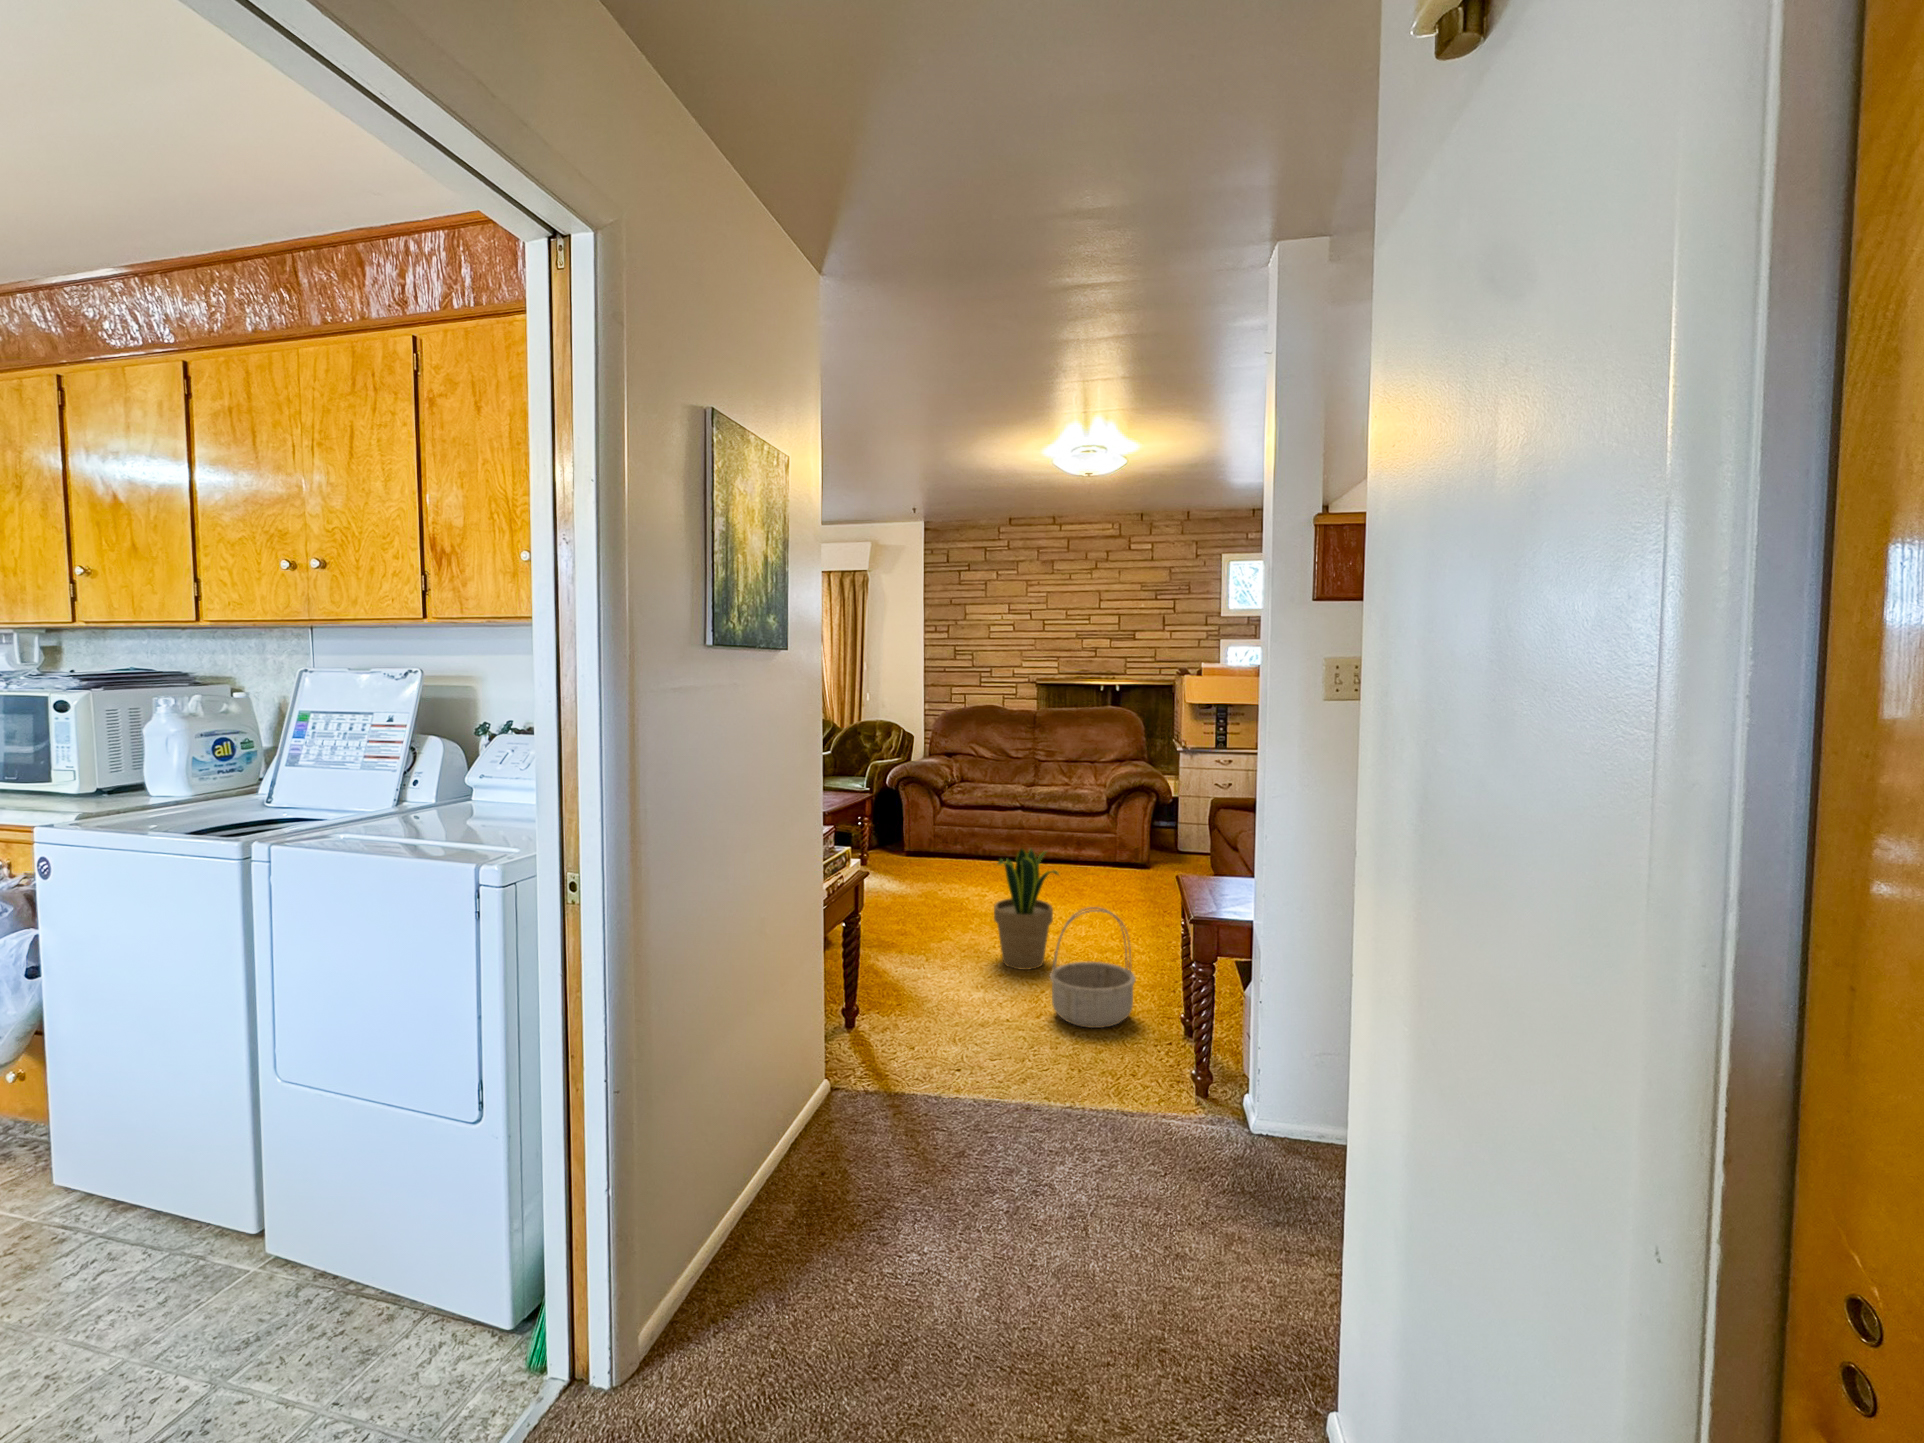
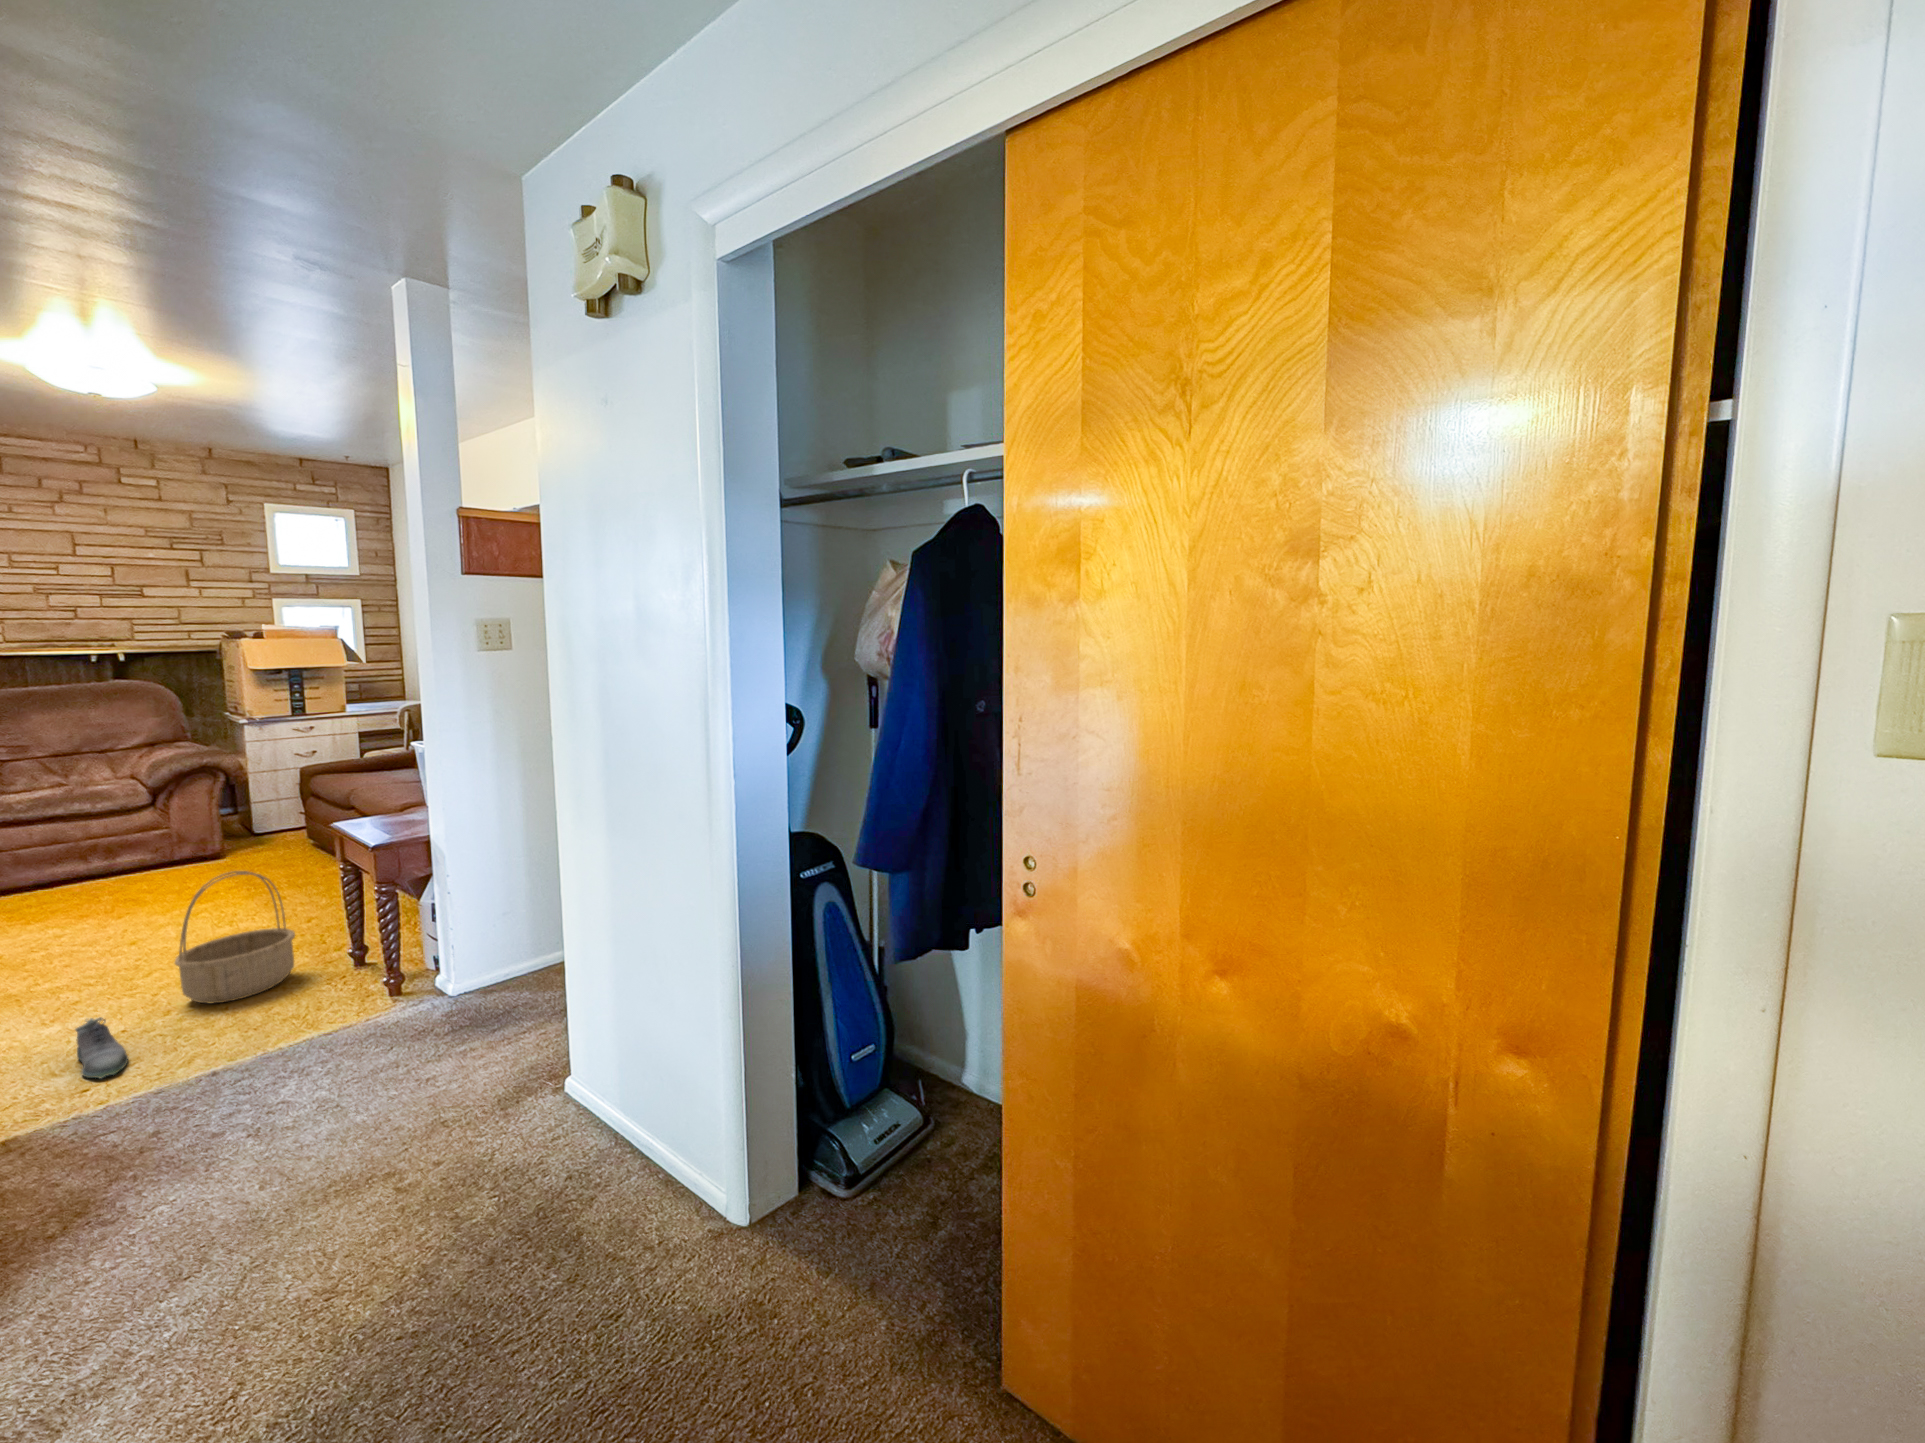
potted plant: present [994,849,1059,970] -> none [32,840,148,994]
shoe: none [969,1004,998,1065] -> present [75,1017,128,1079]

